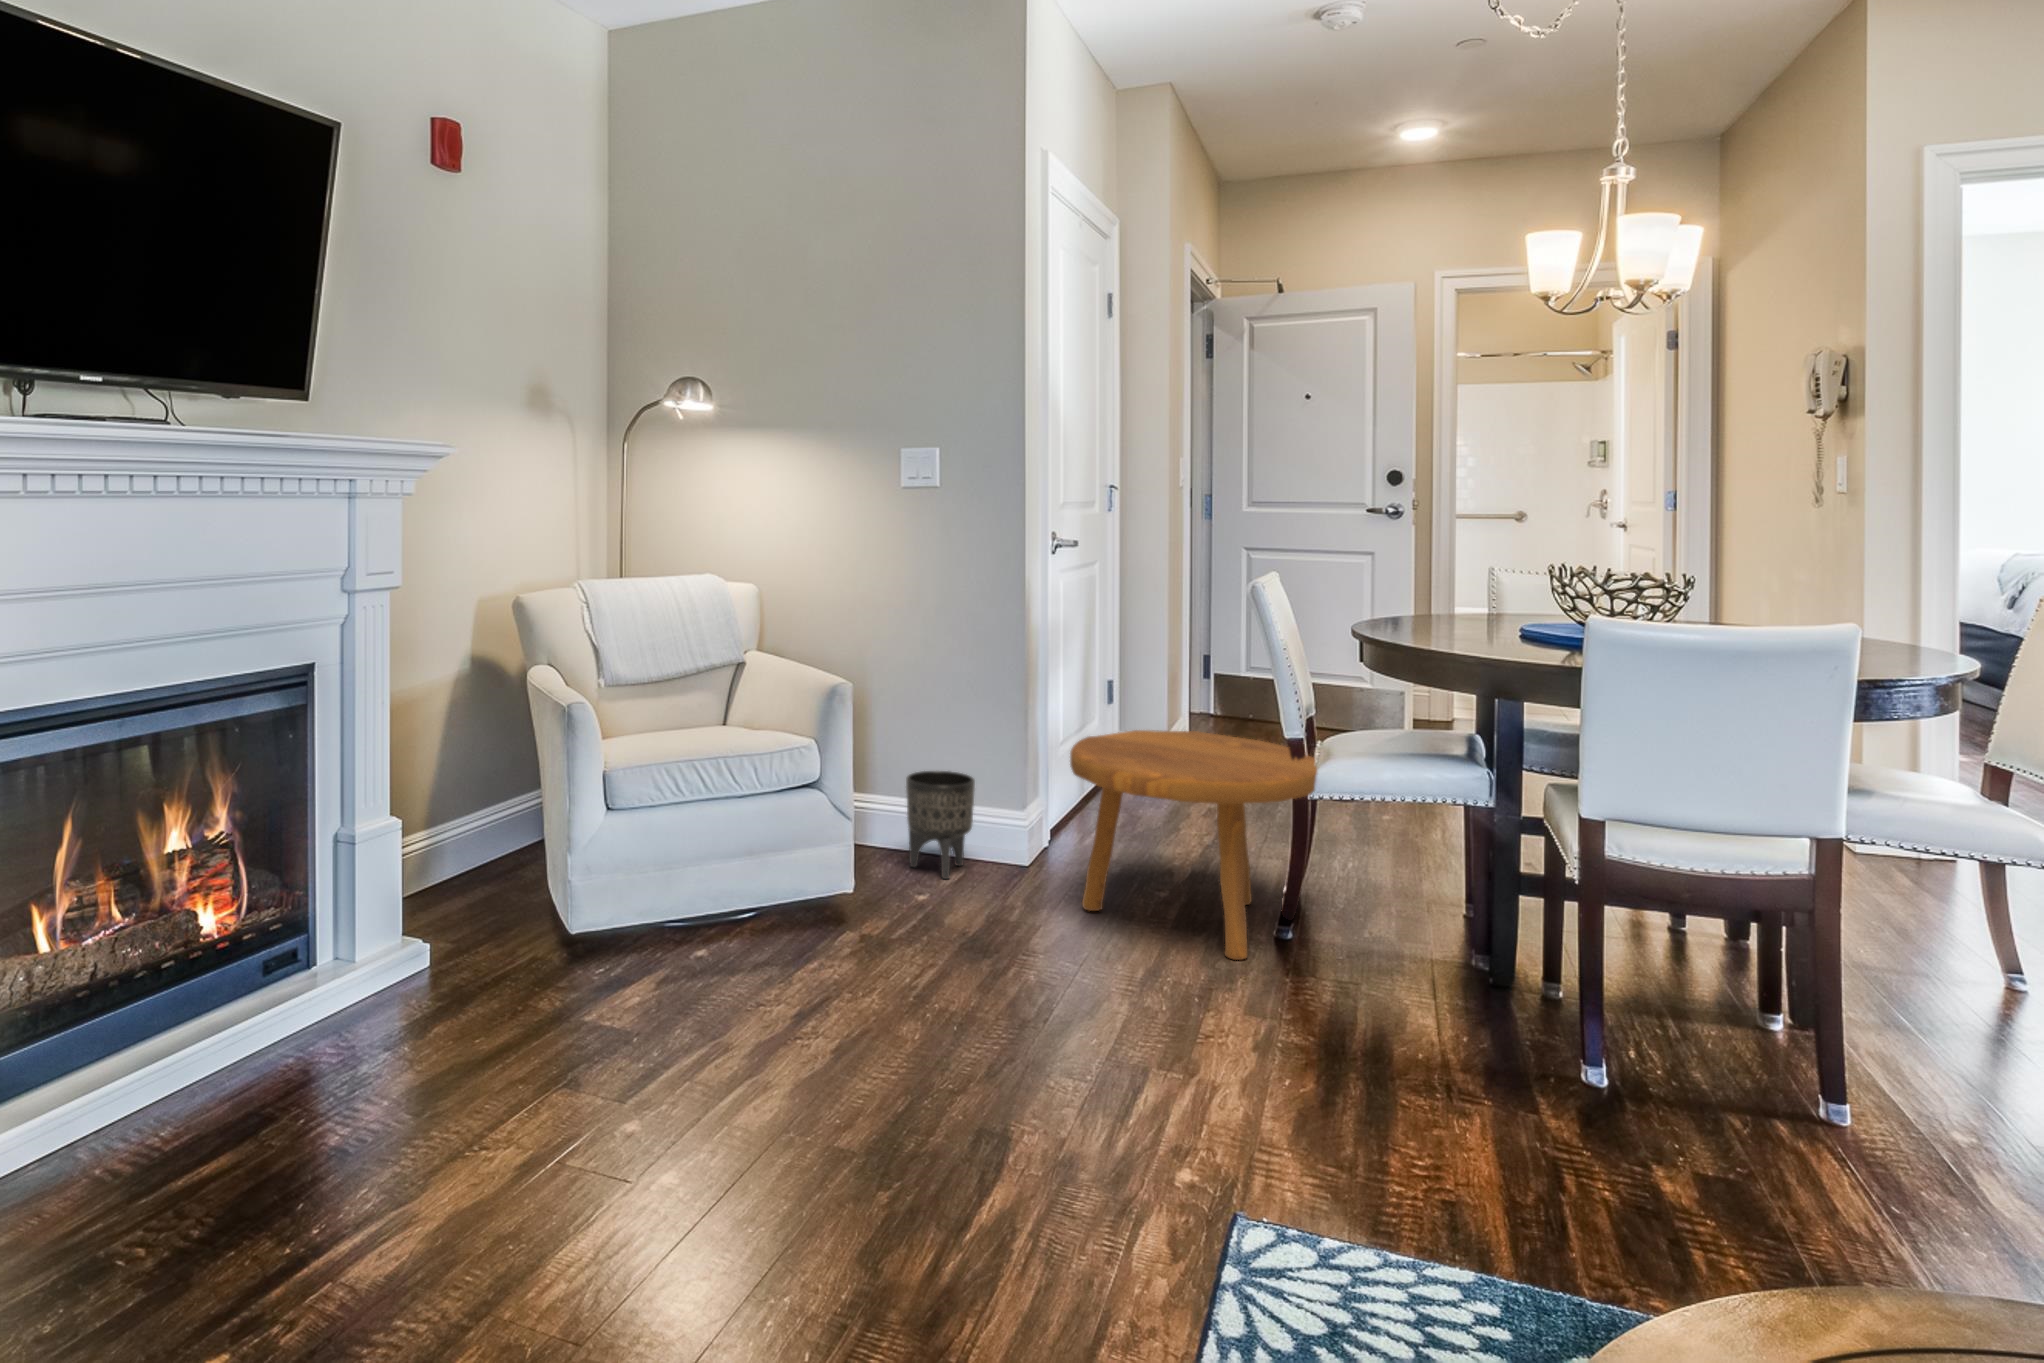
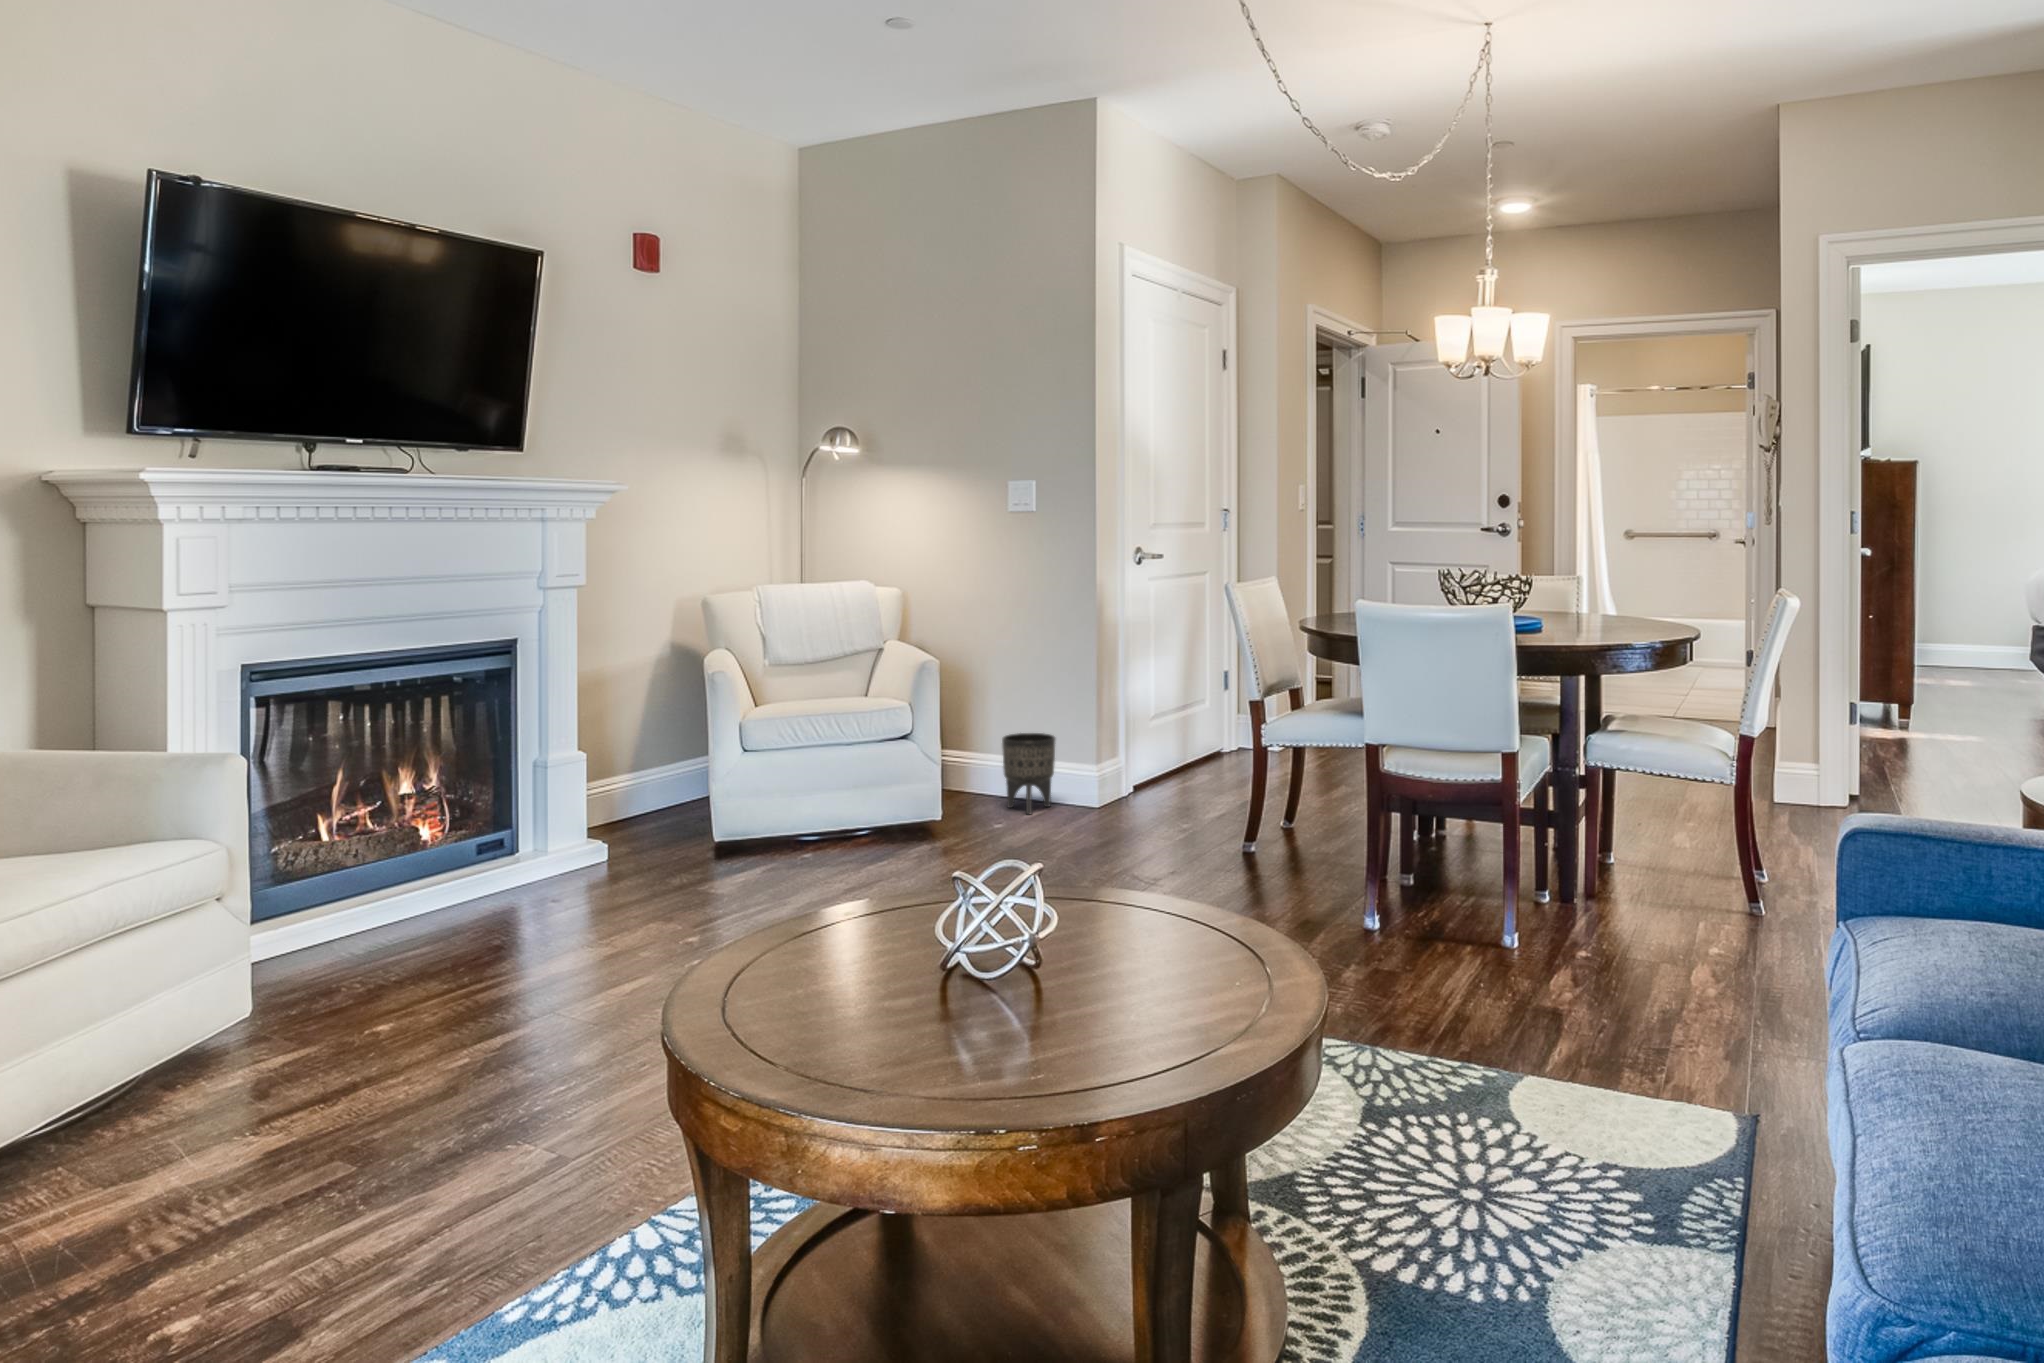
footstool: present [1070,730,1317,960] -> none [1097,697,1277,858]

